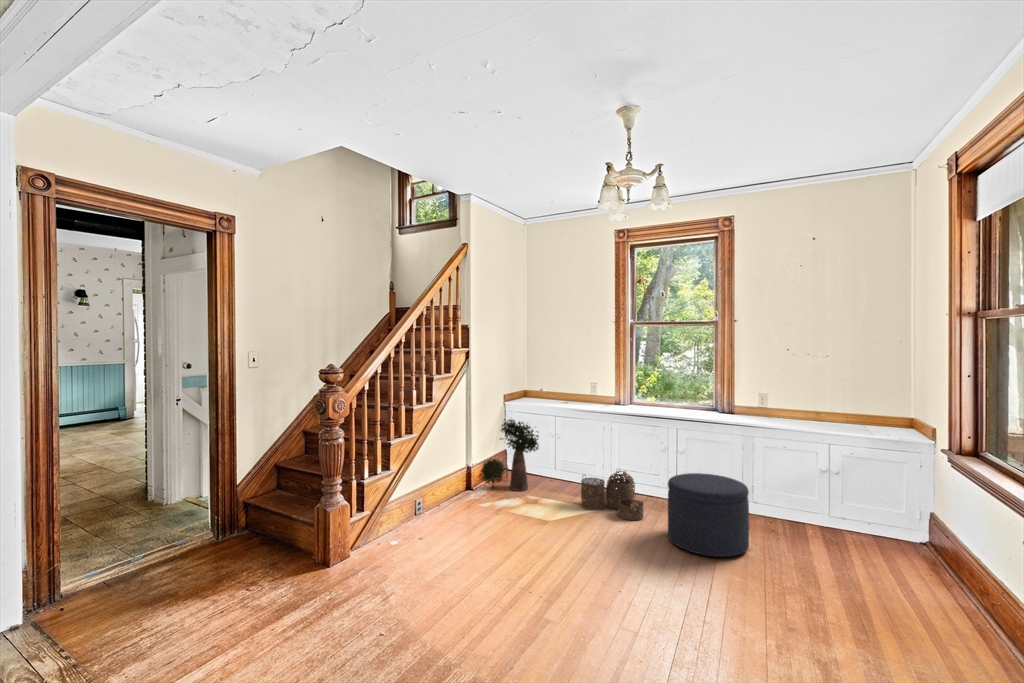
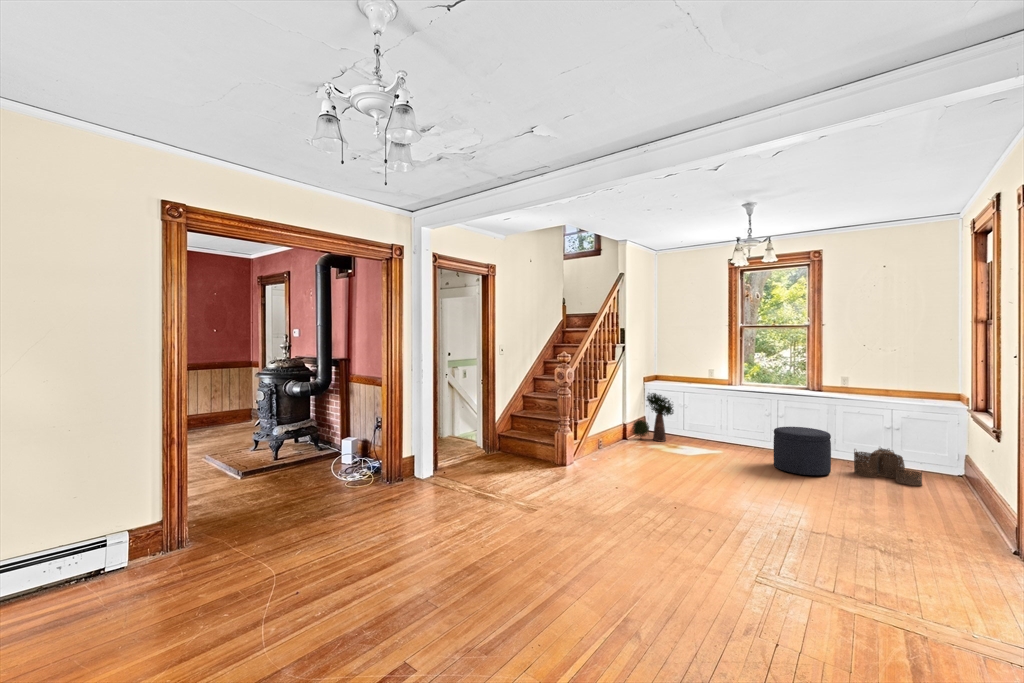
woven basket: present [581,471,644,520] -> present [854,448,922,486]

